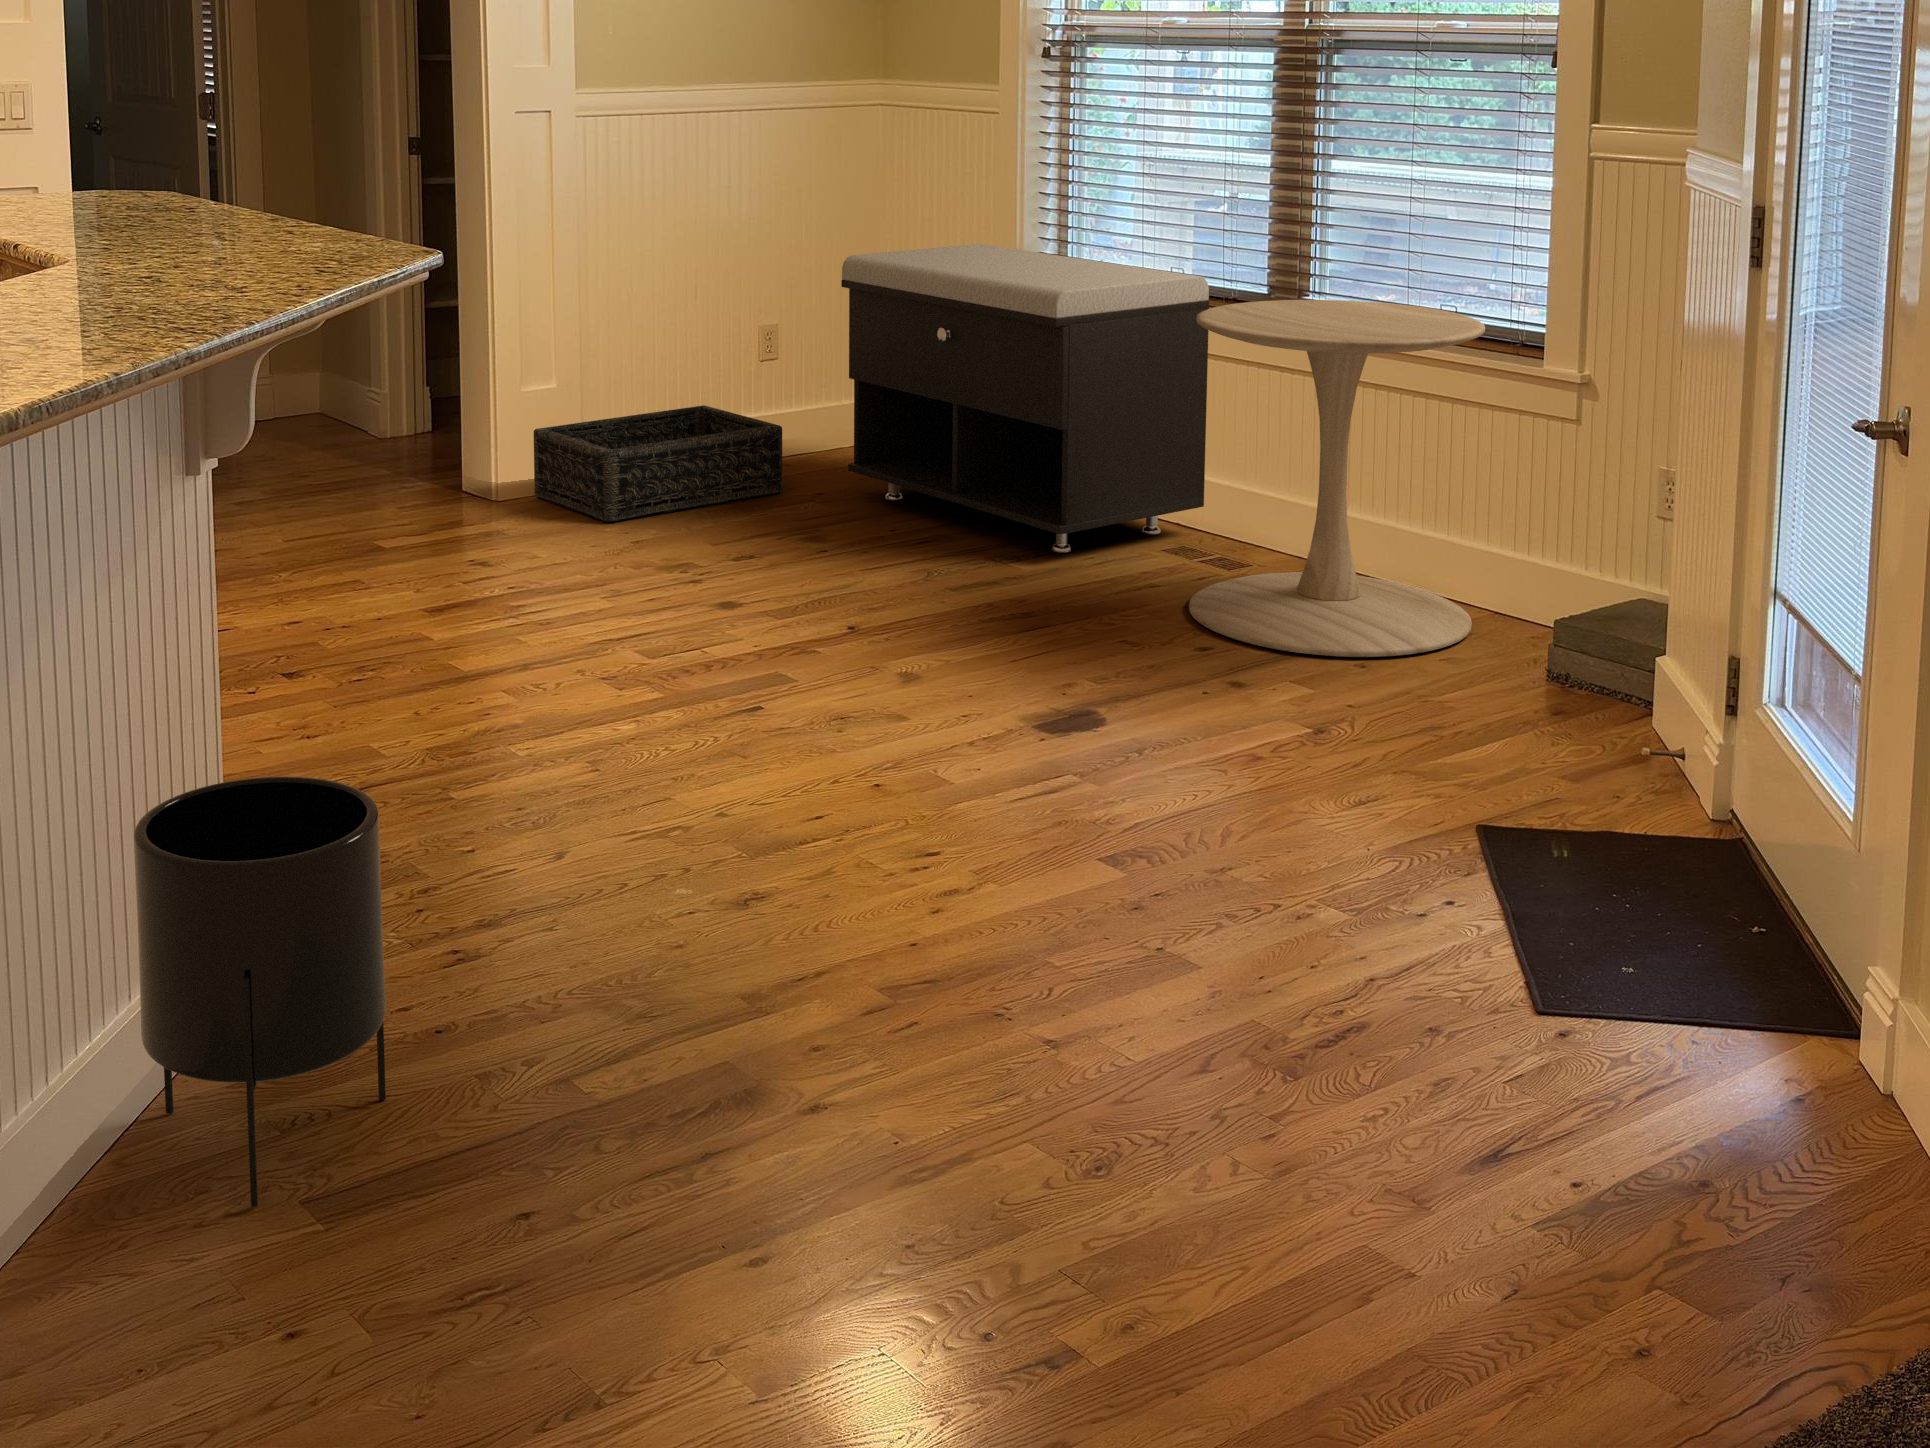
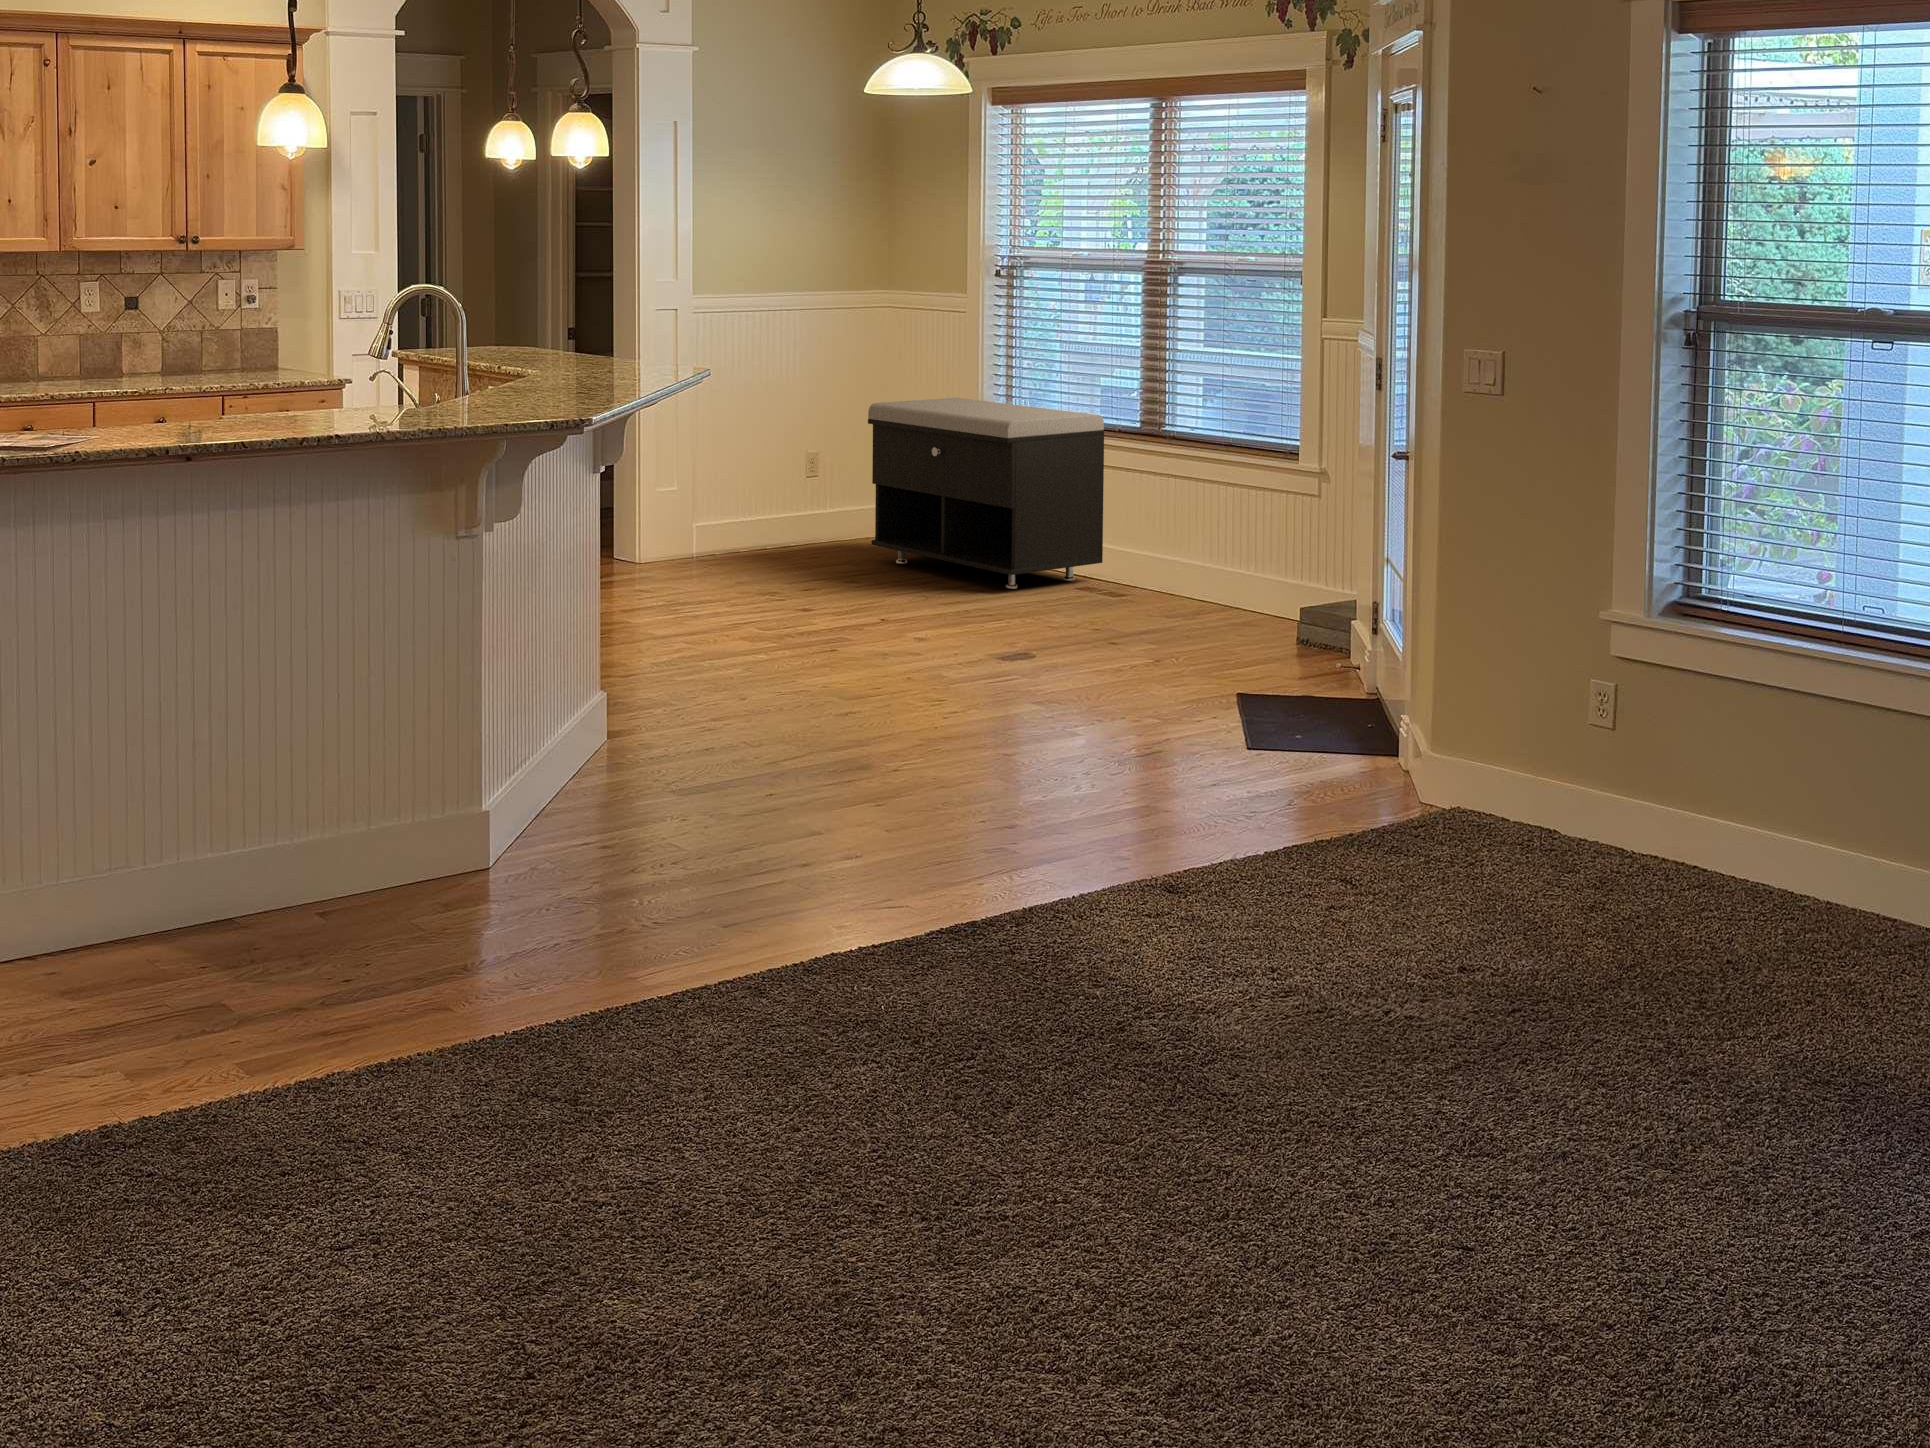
pedestal table: present [1189,300,1485,657] -> none [1090,427,1264,634]
basket: present [534,405,782,522] -> none [666,505,828,574]
planter: present [134,777,386,1207] -> none [584,620,695,805]

